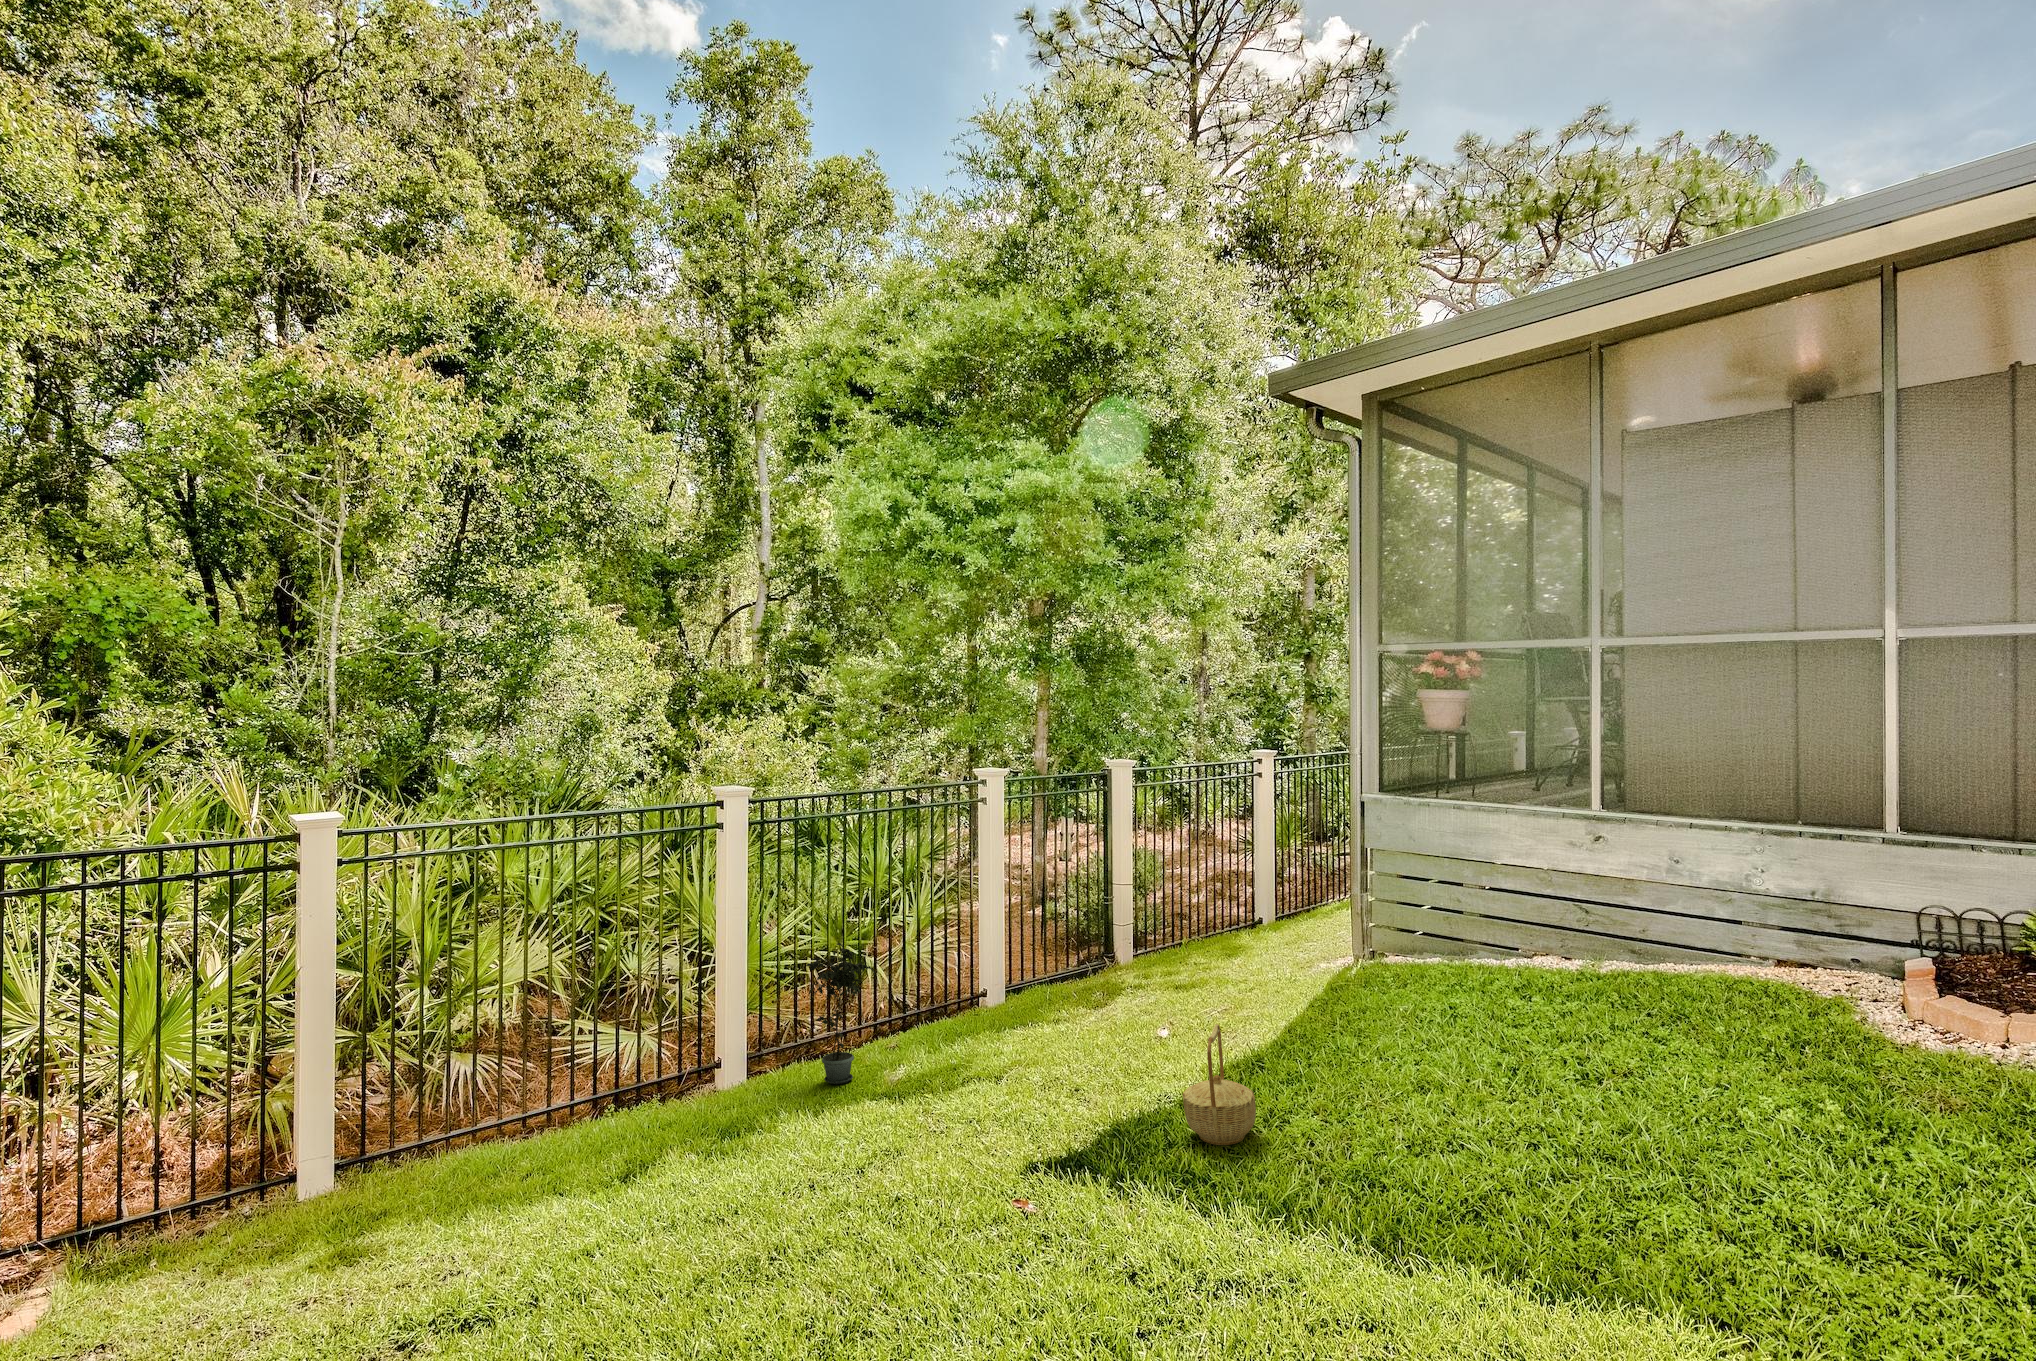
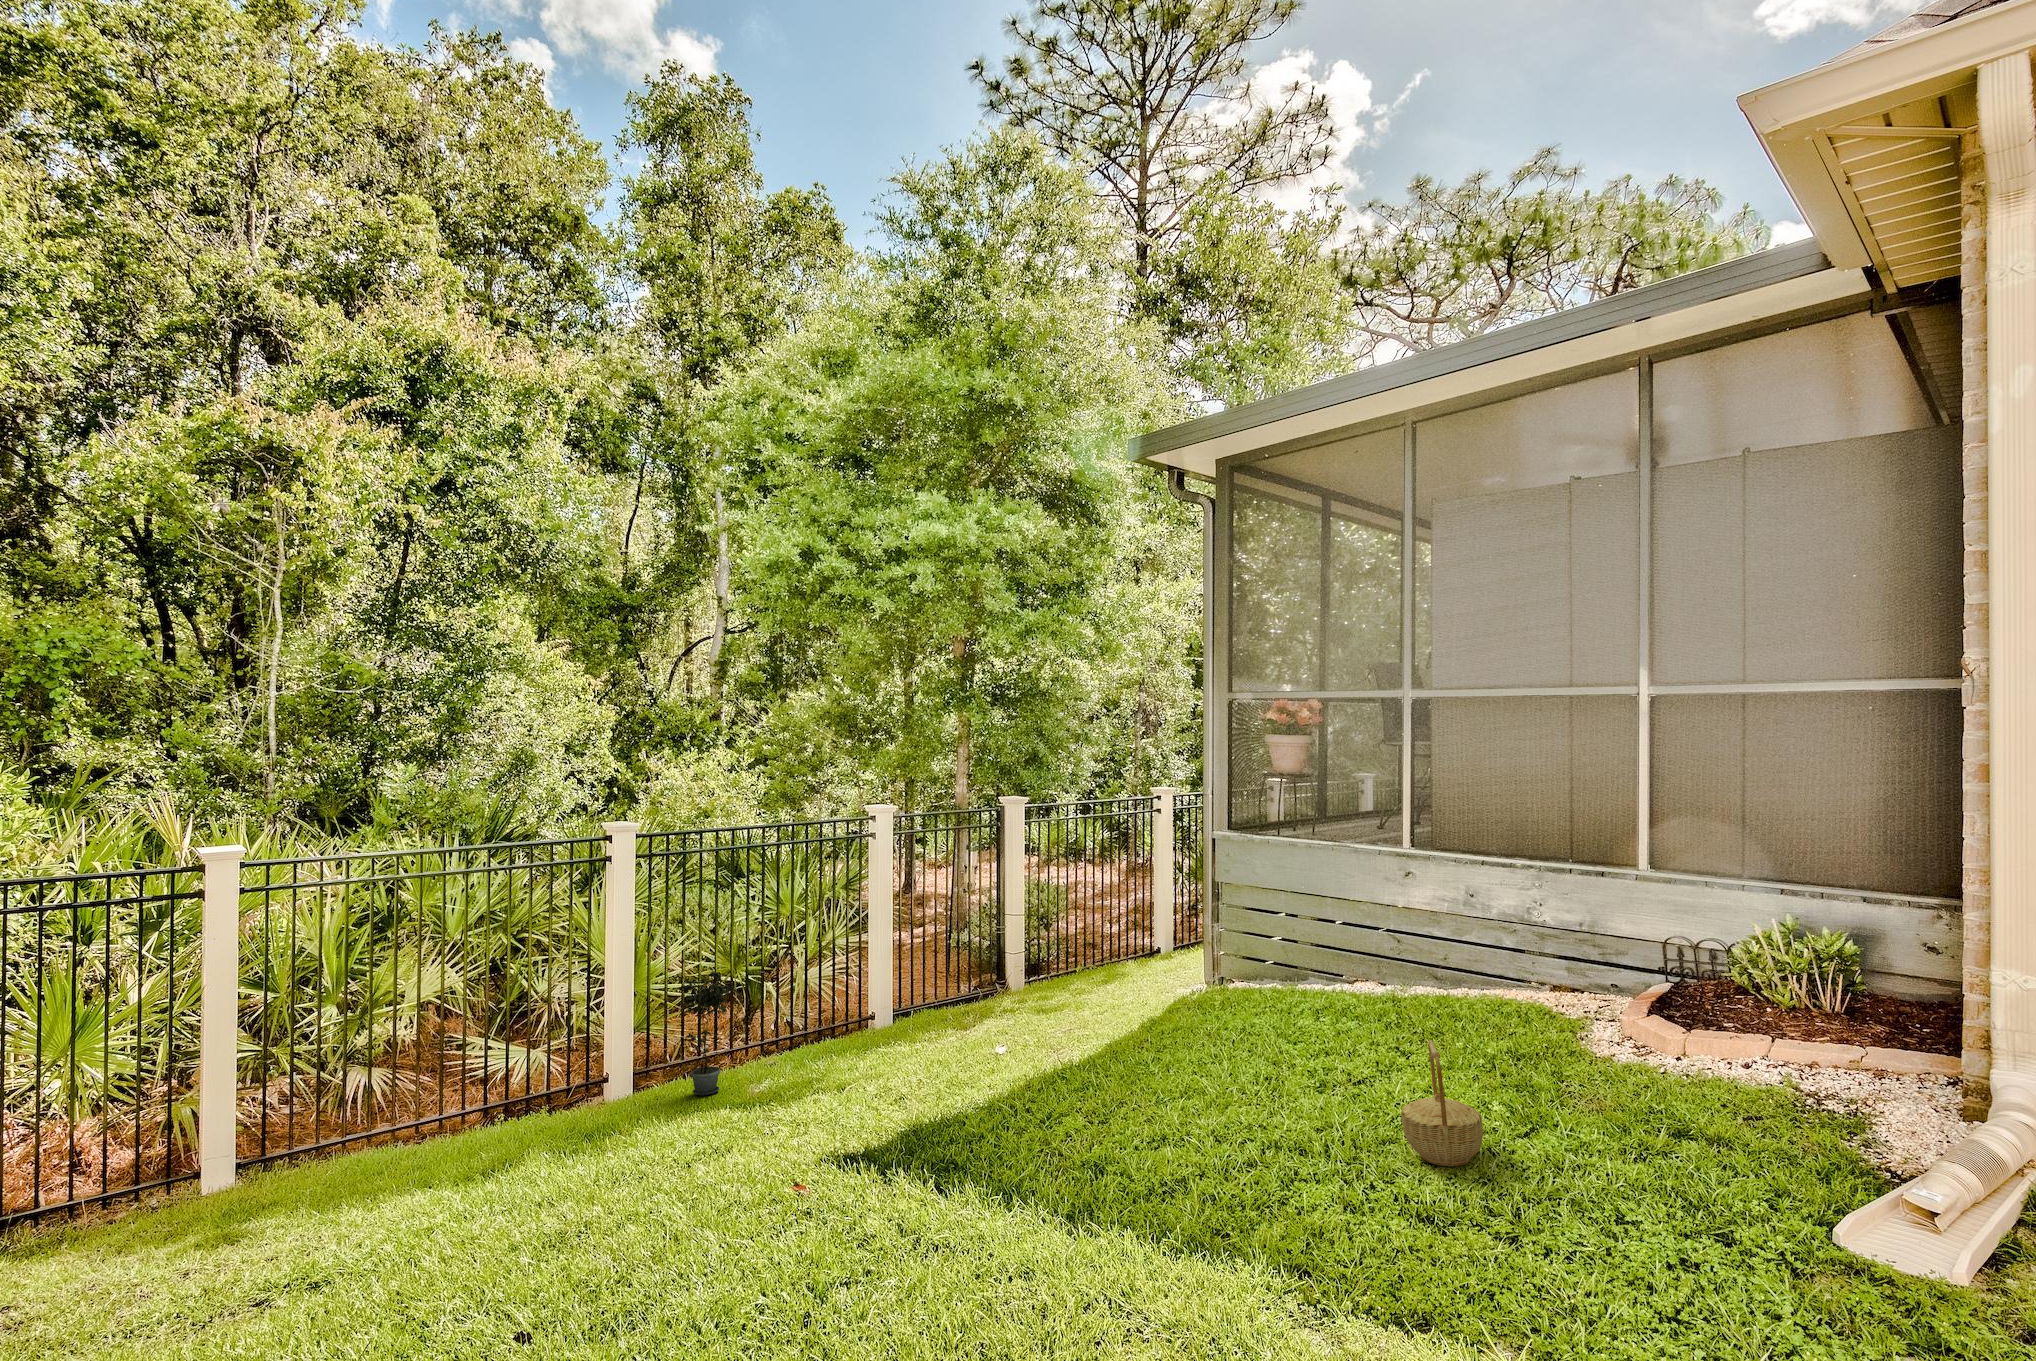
basket: present [1183,1024,1256,1145] -> present [1401,1040,1483,1166]

